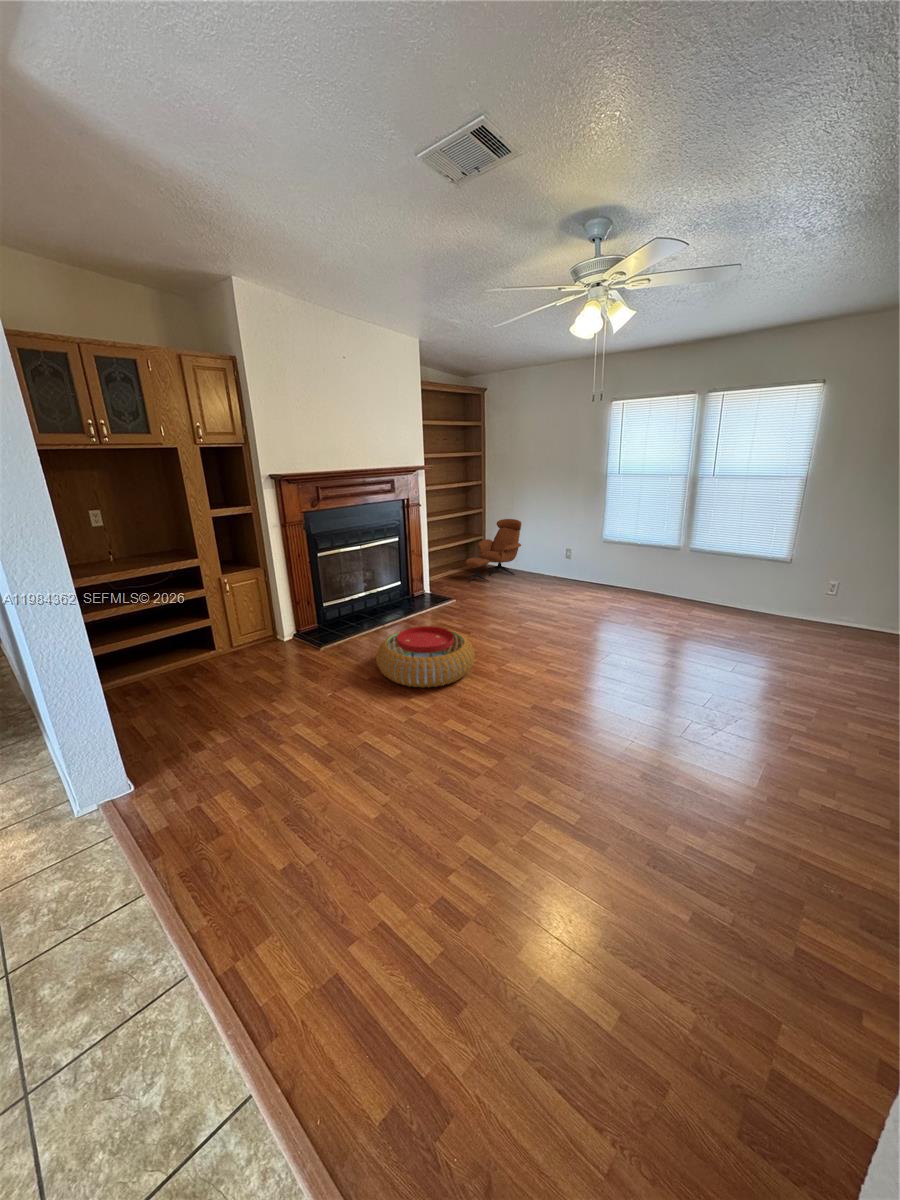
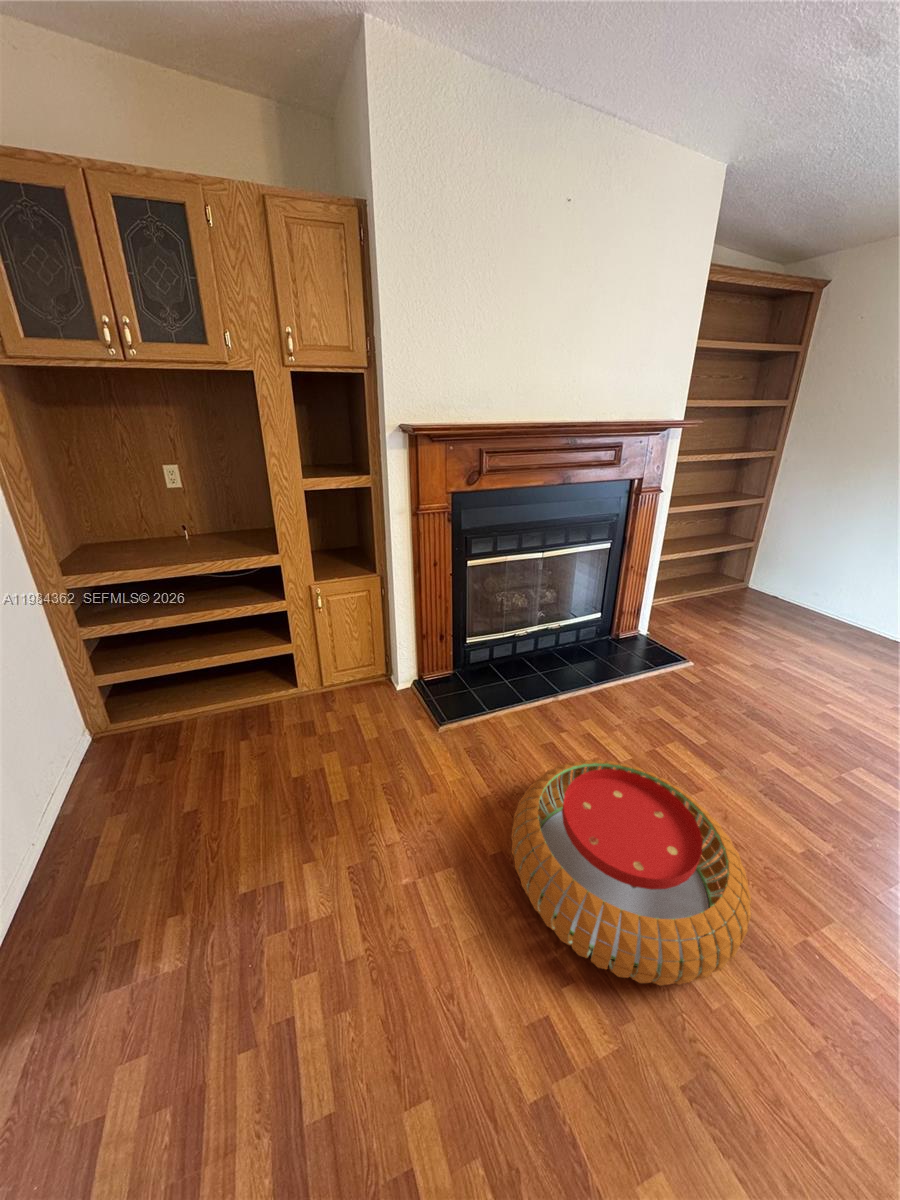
lounge chair: present [466,519,521,582] -> none [711,522,846,630]

